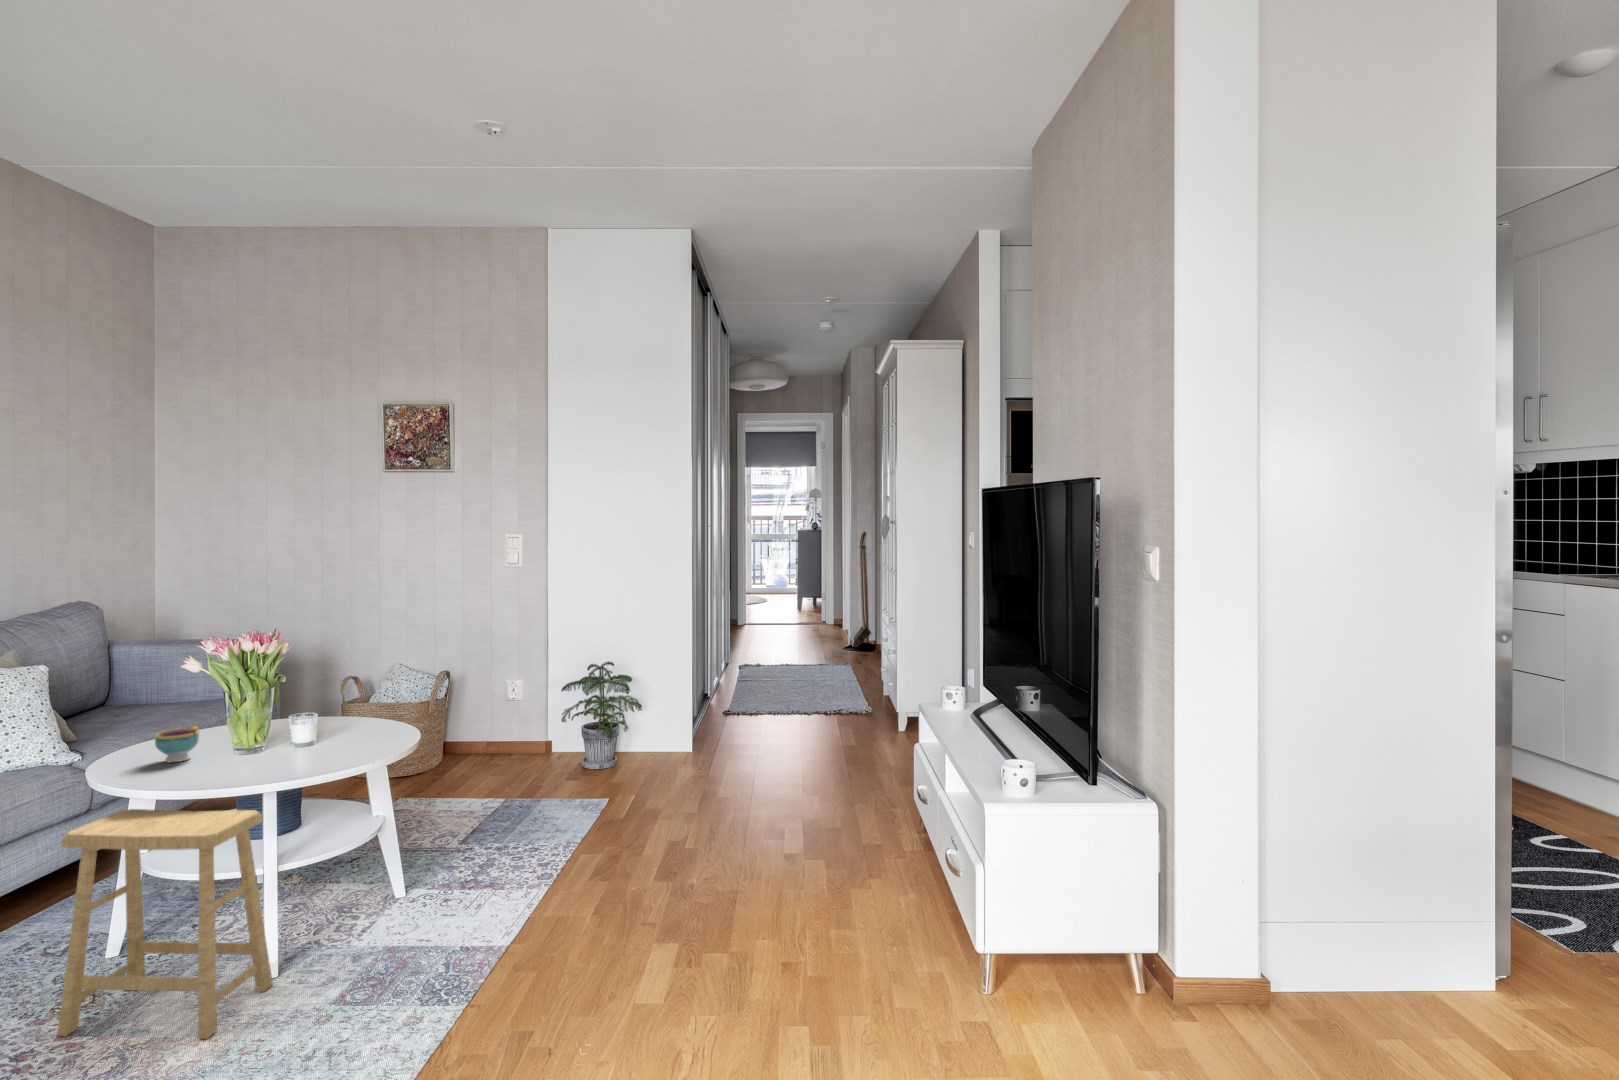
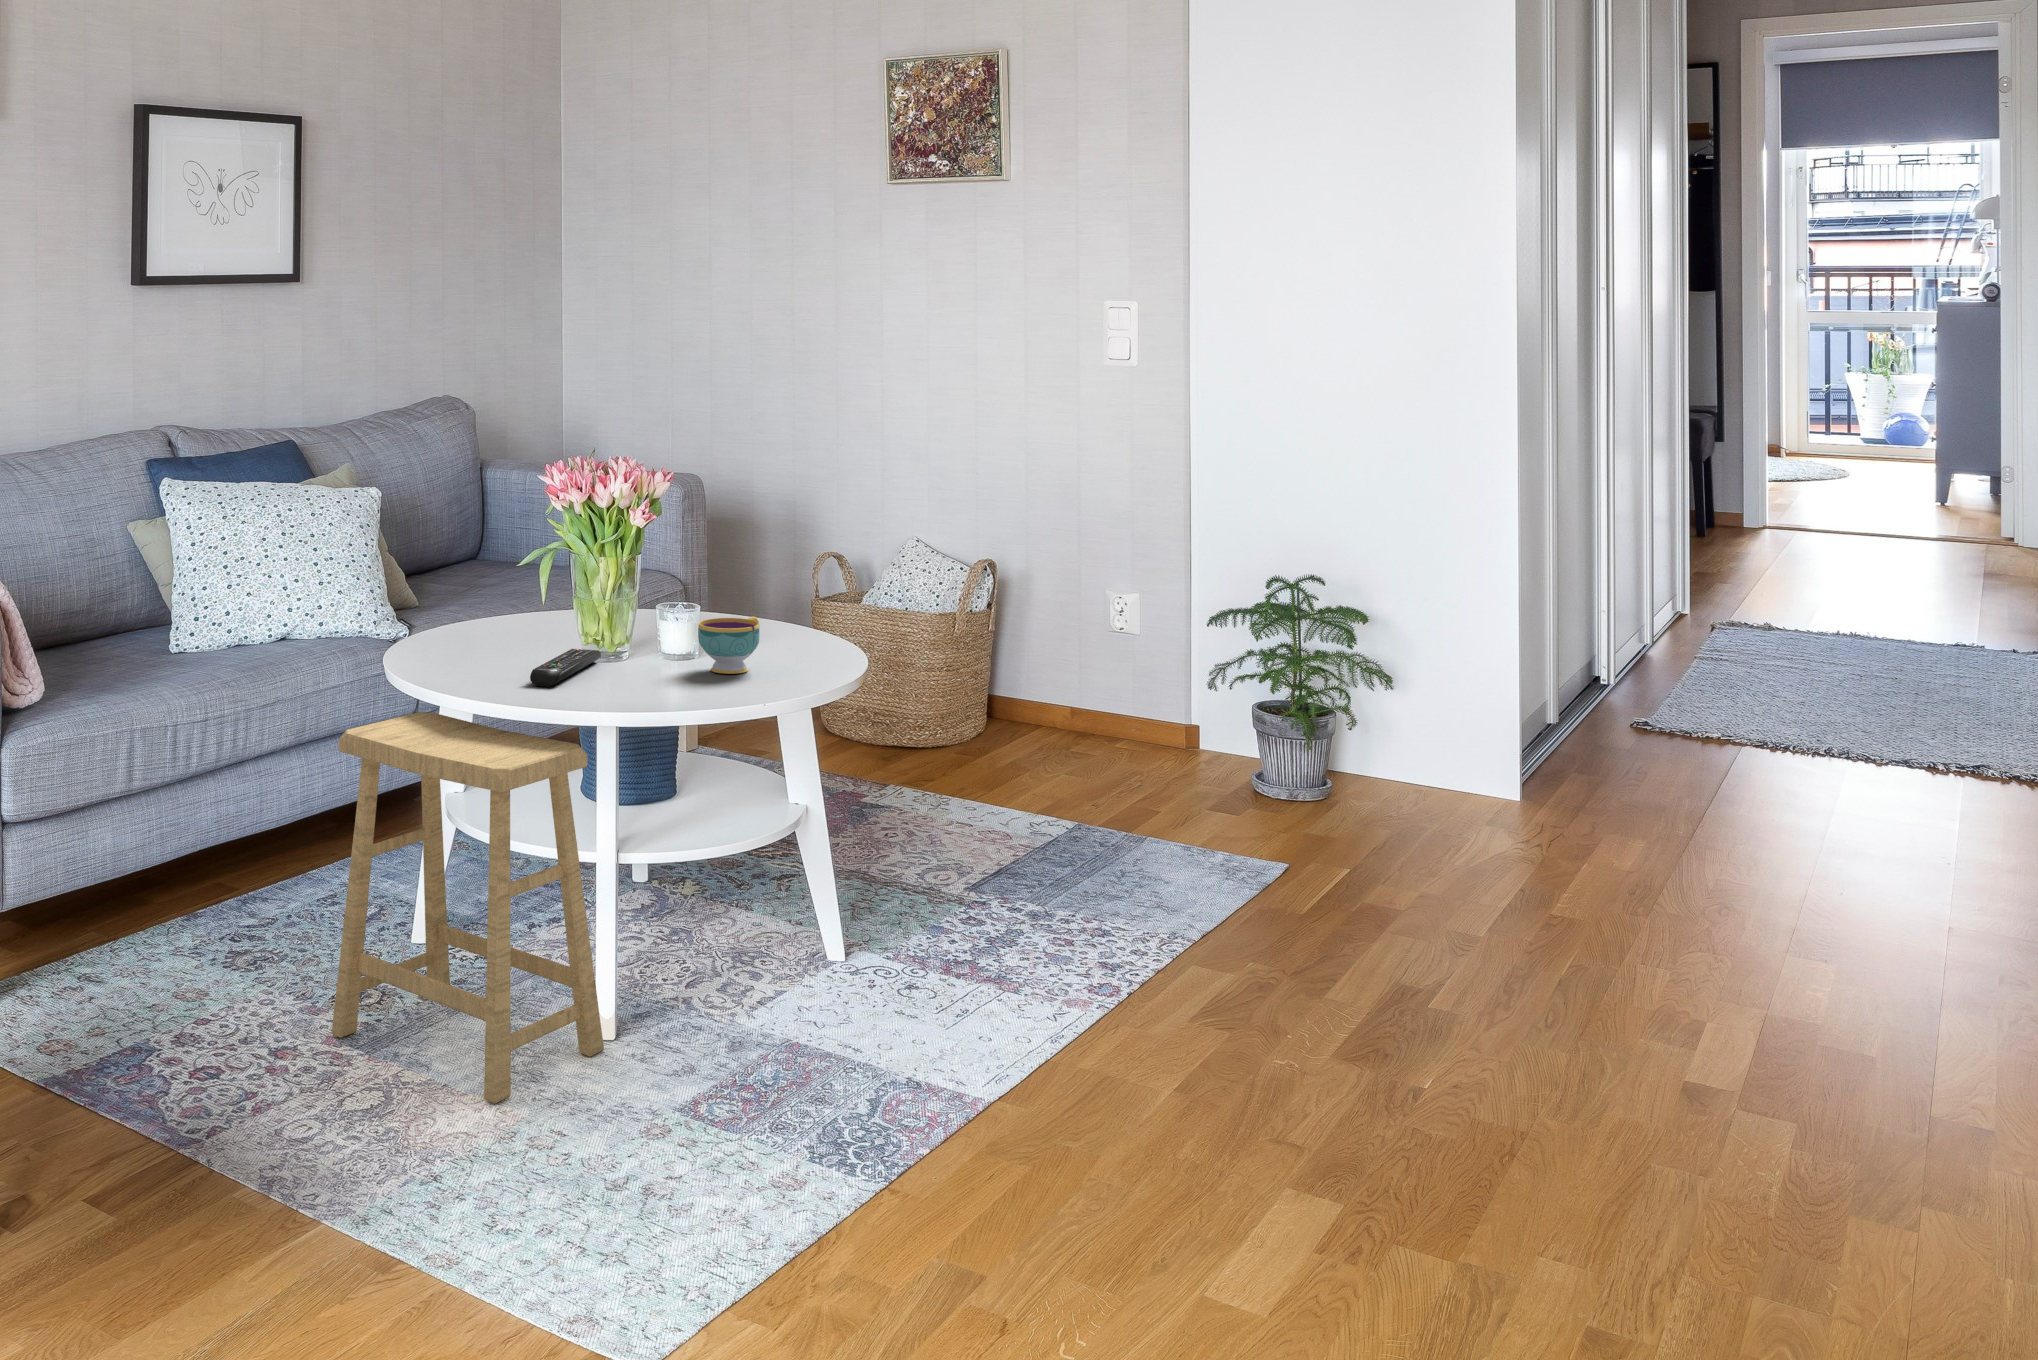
teacup: present [155,727,199,762] -> present [698,617,760,674]
remote control: none [206,752,249,780] -> present [530,649,601,687]

